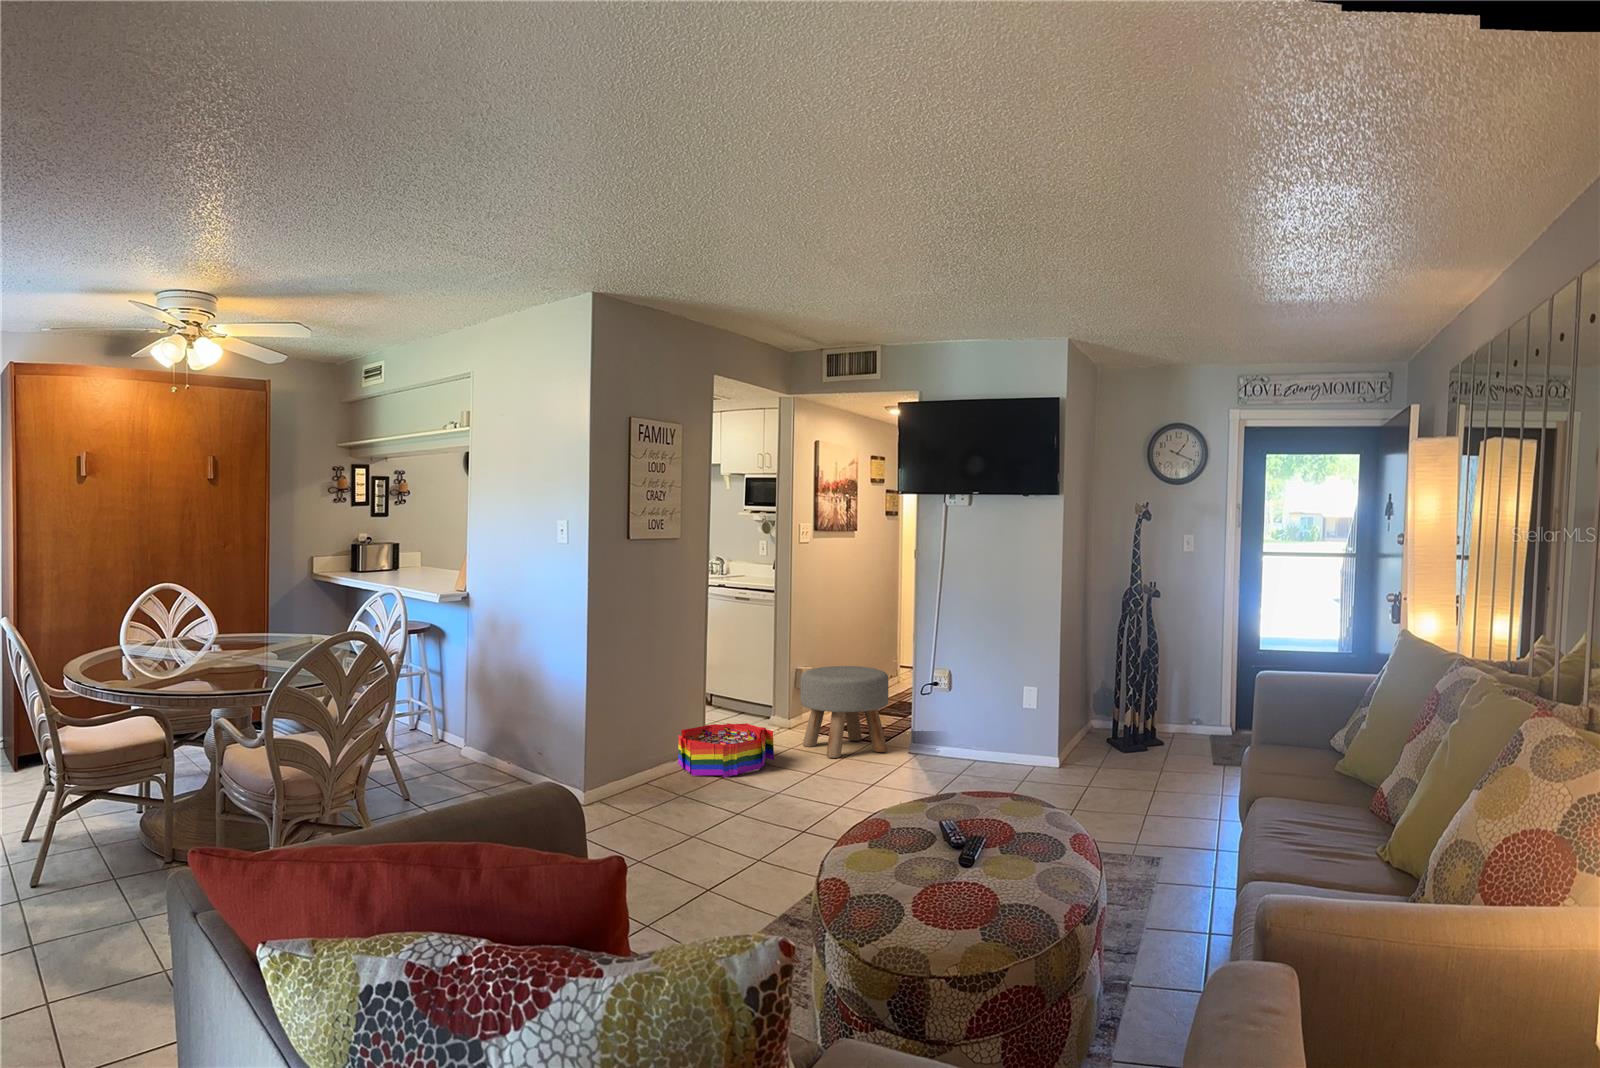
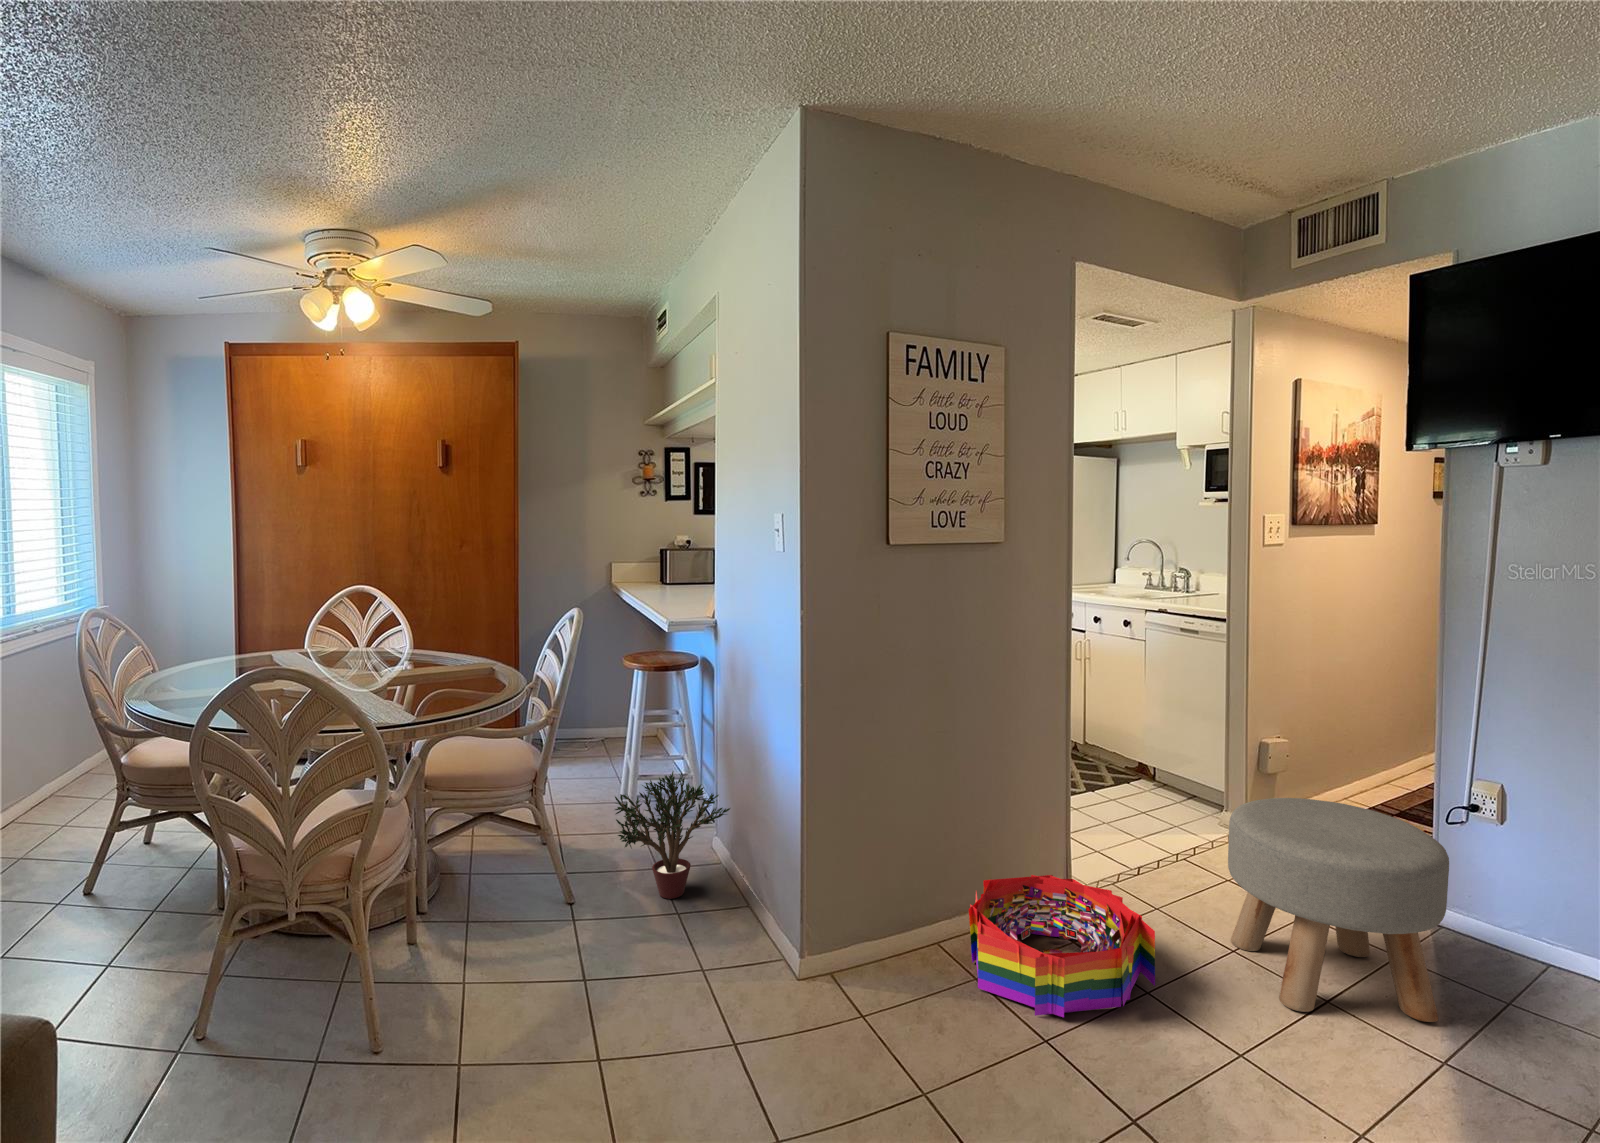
potted plant: none [431,694,520,779] -> present [615,772,730,899]

